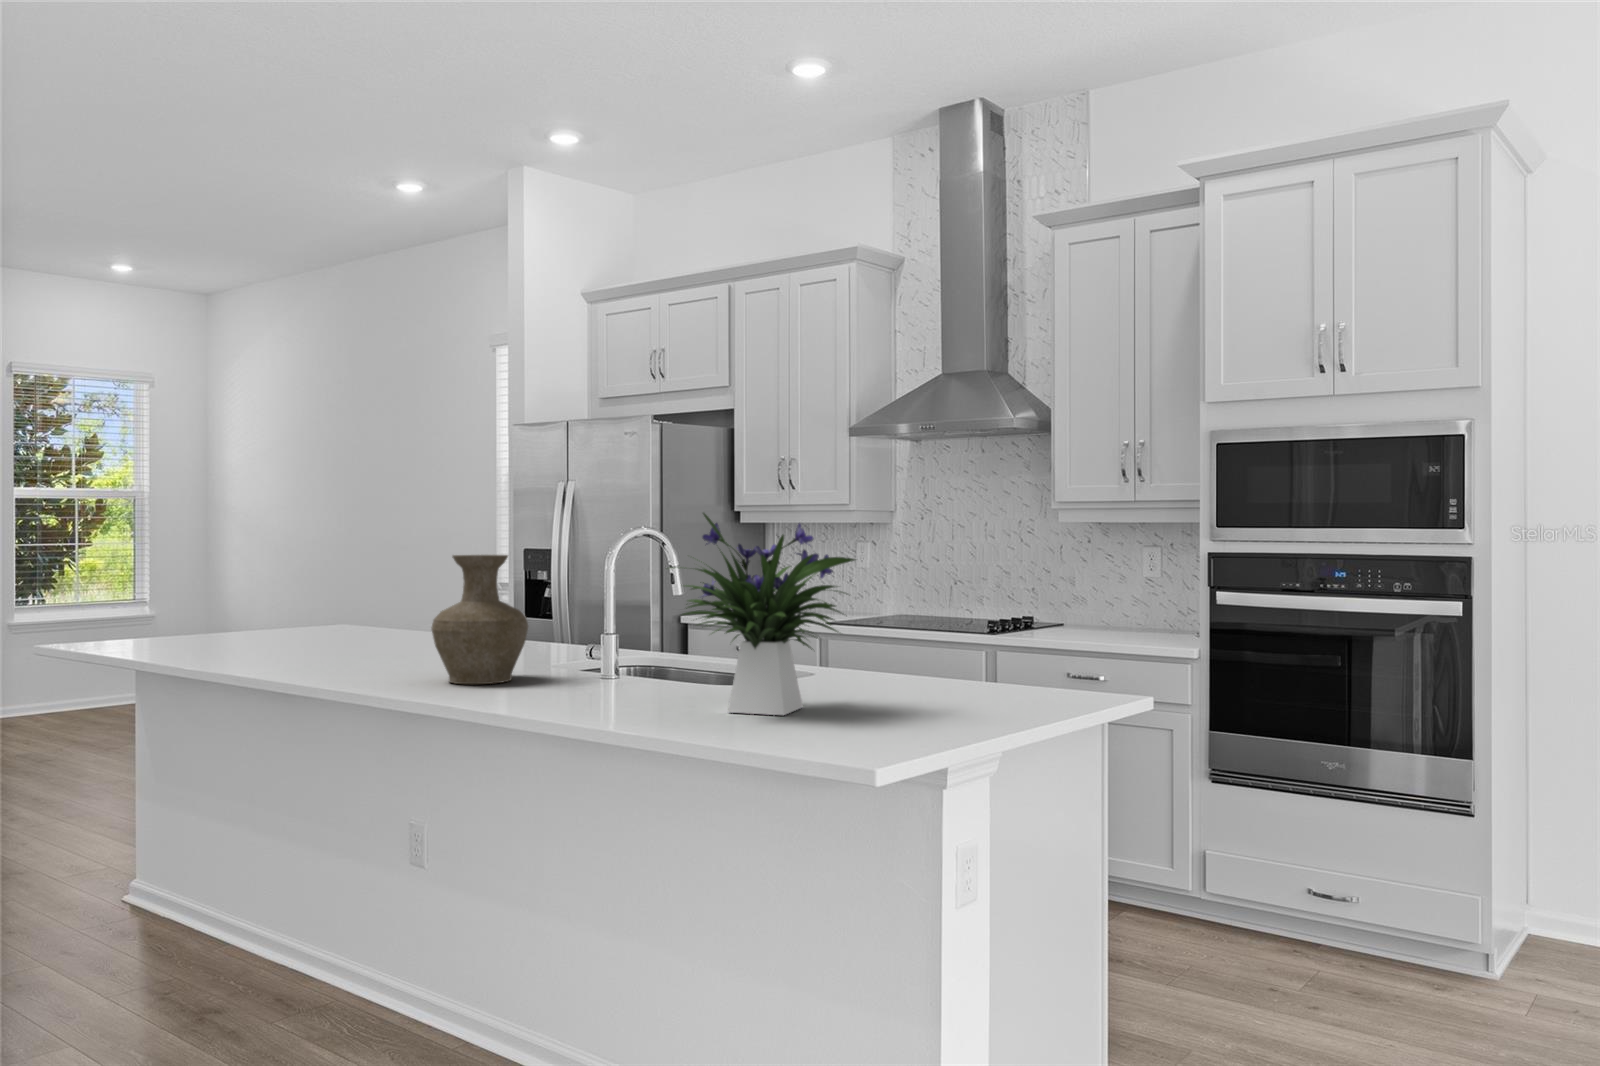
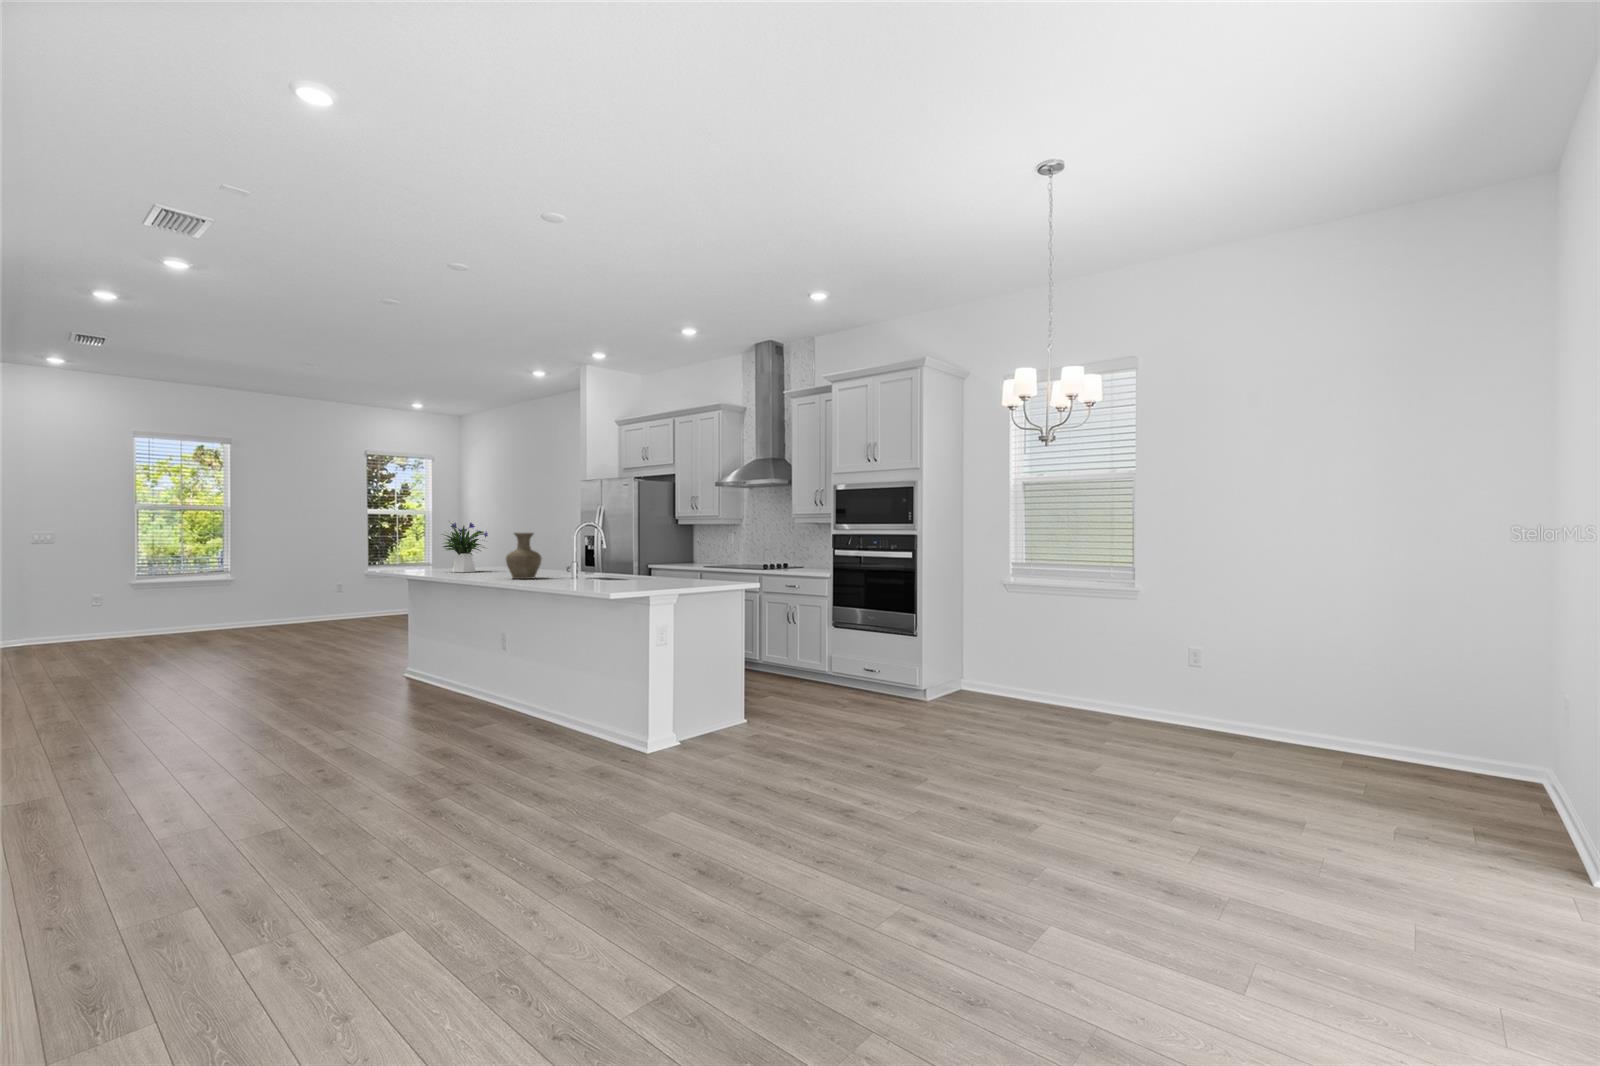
flower arrangement: present [682,513,855,715] -> present [443,523,488,572]

